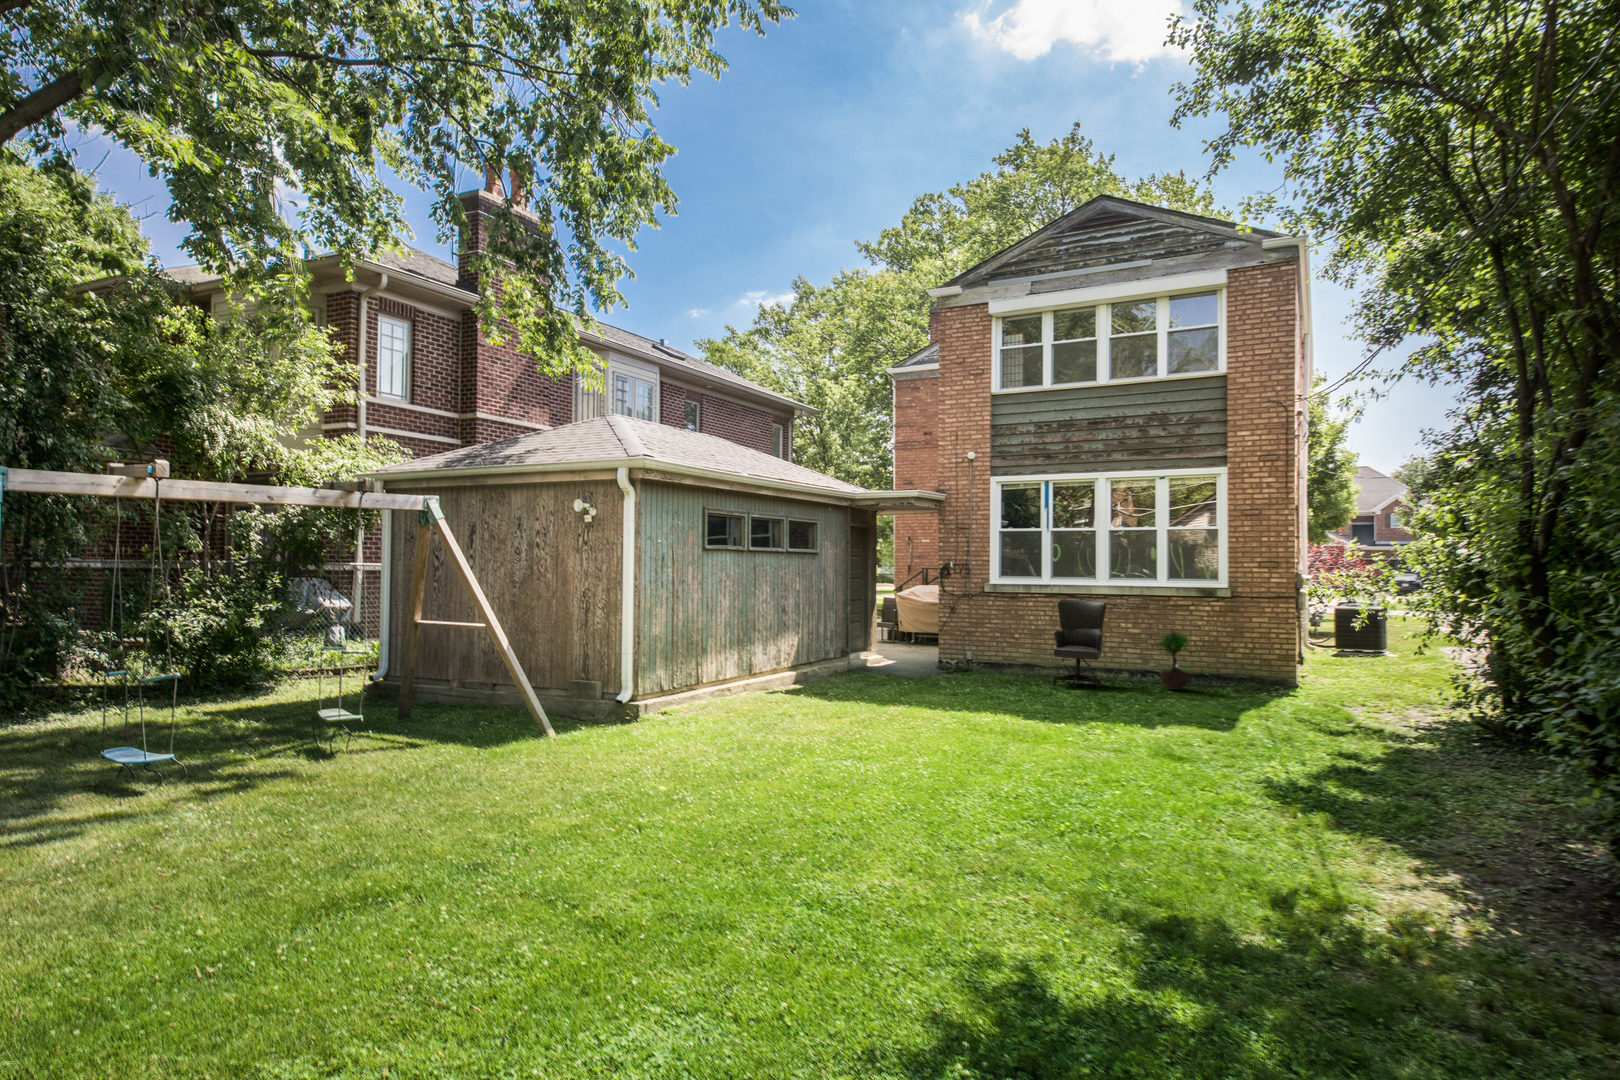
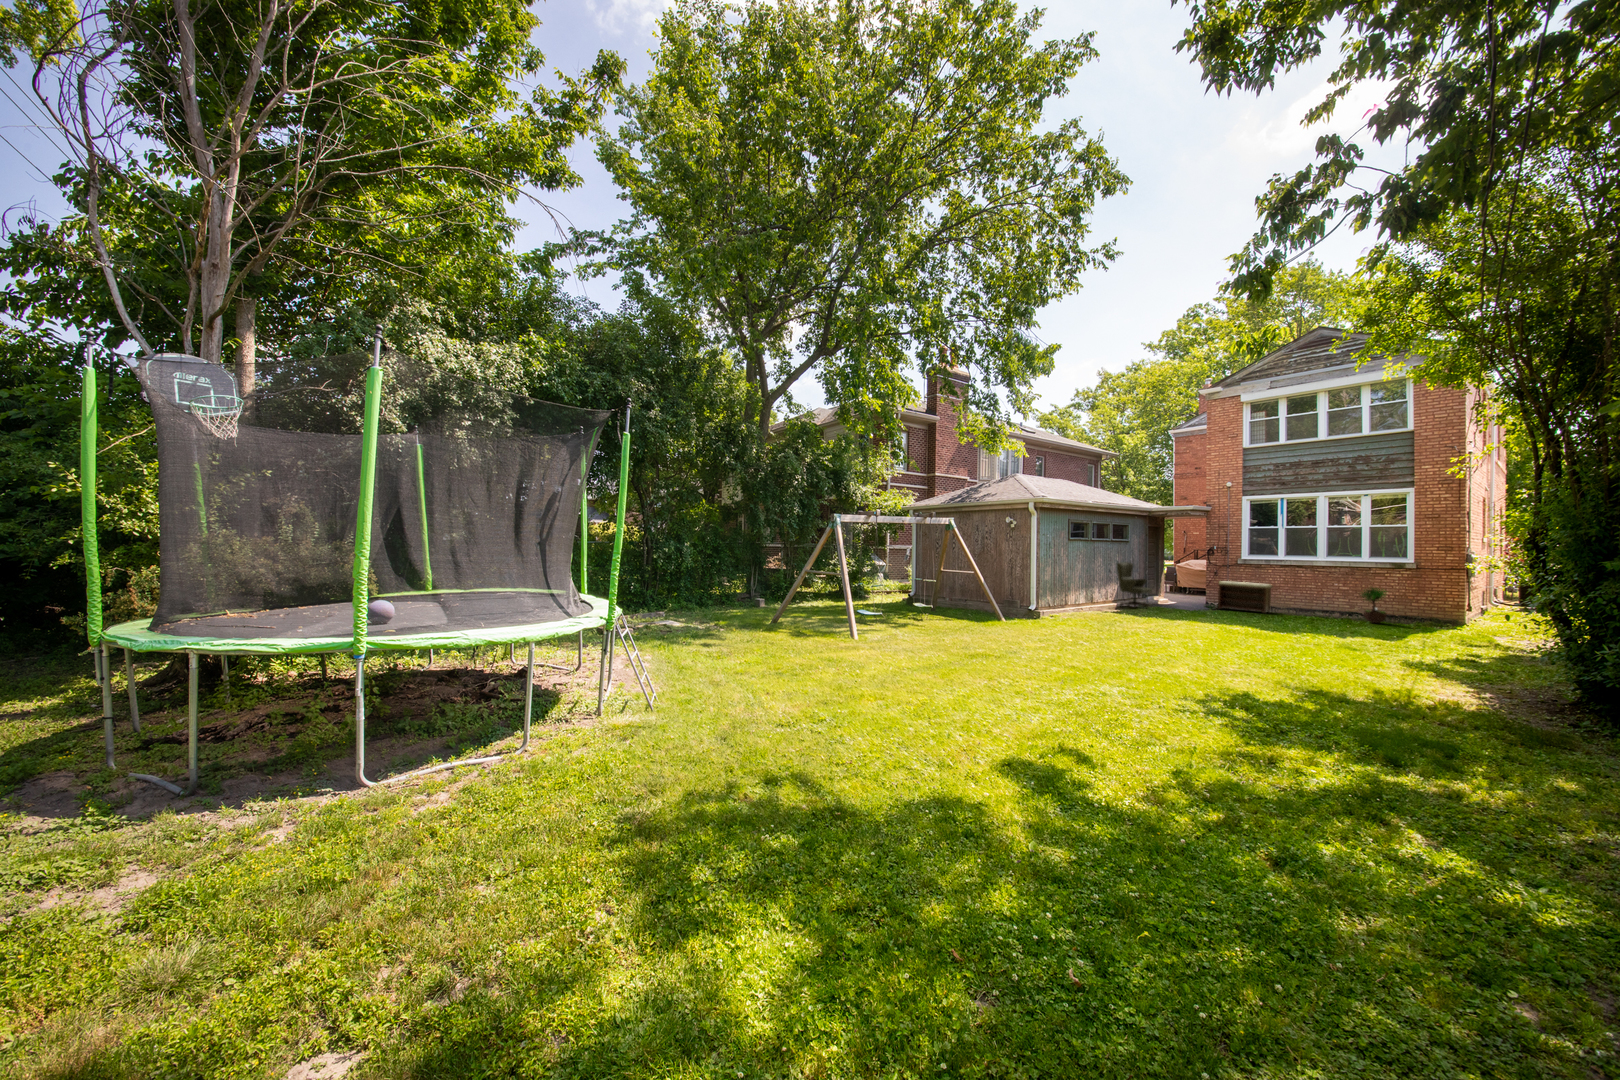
chair: present [1052,599,1106,688] -> present [1117,562,1152,608]
bench: none [955,623,1036,680] -> present [1218,581,1273,613]

